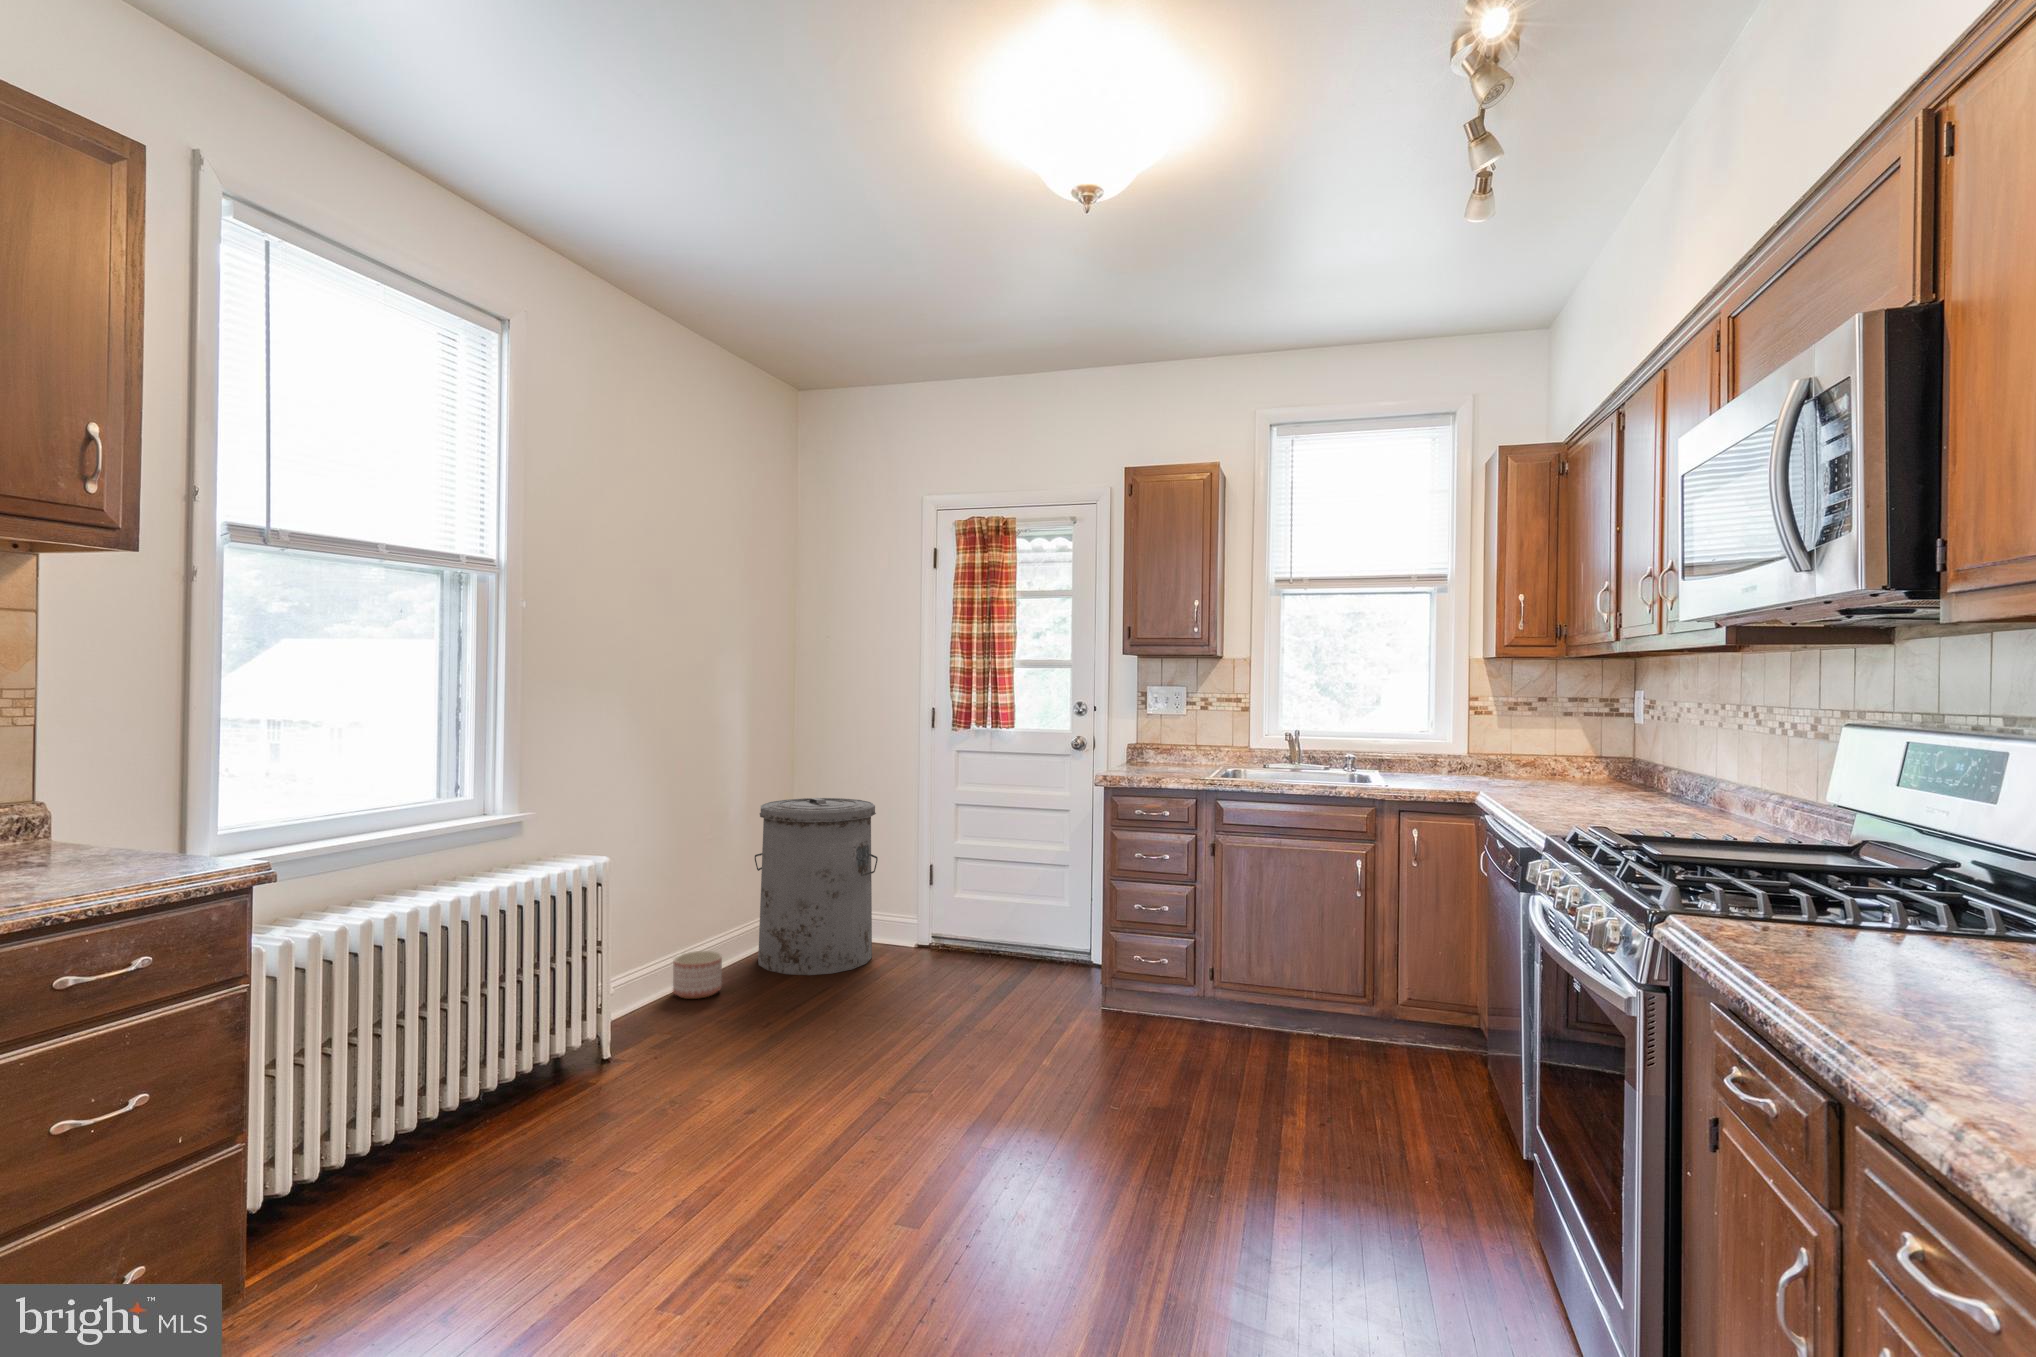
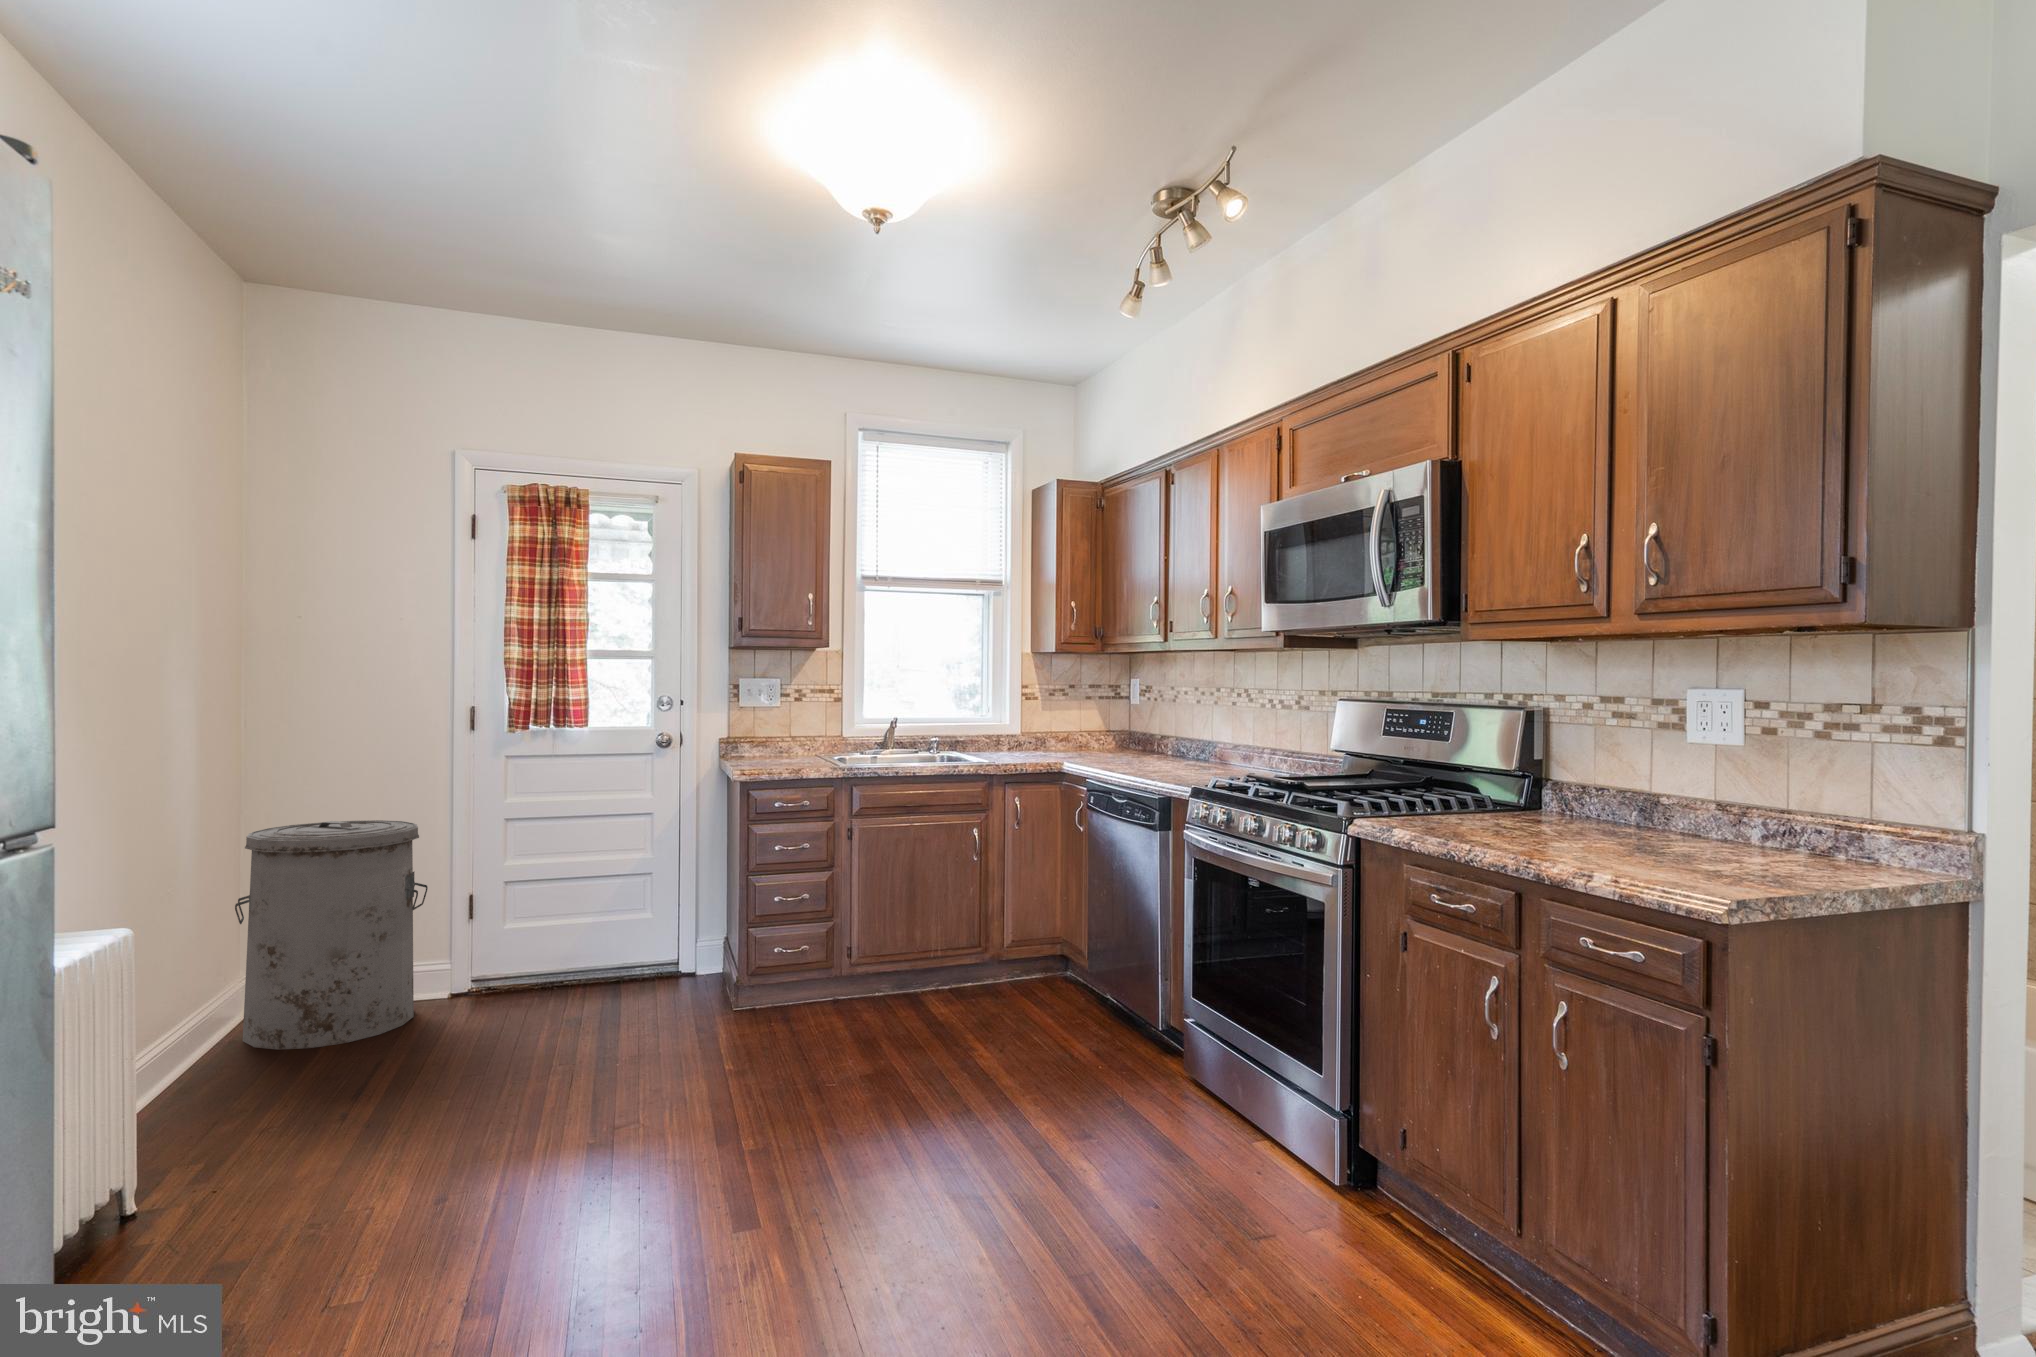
planter: present [673,951,722,999] -> none [161,1034,242,1103]

